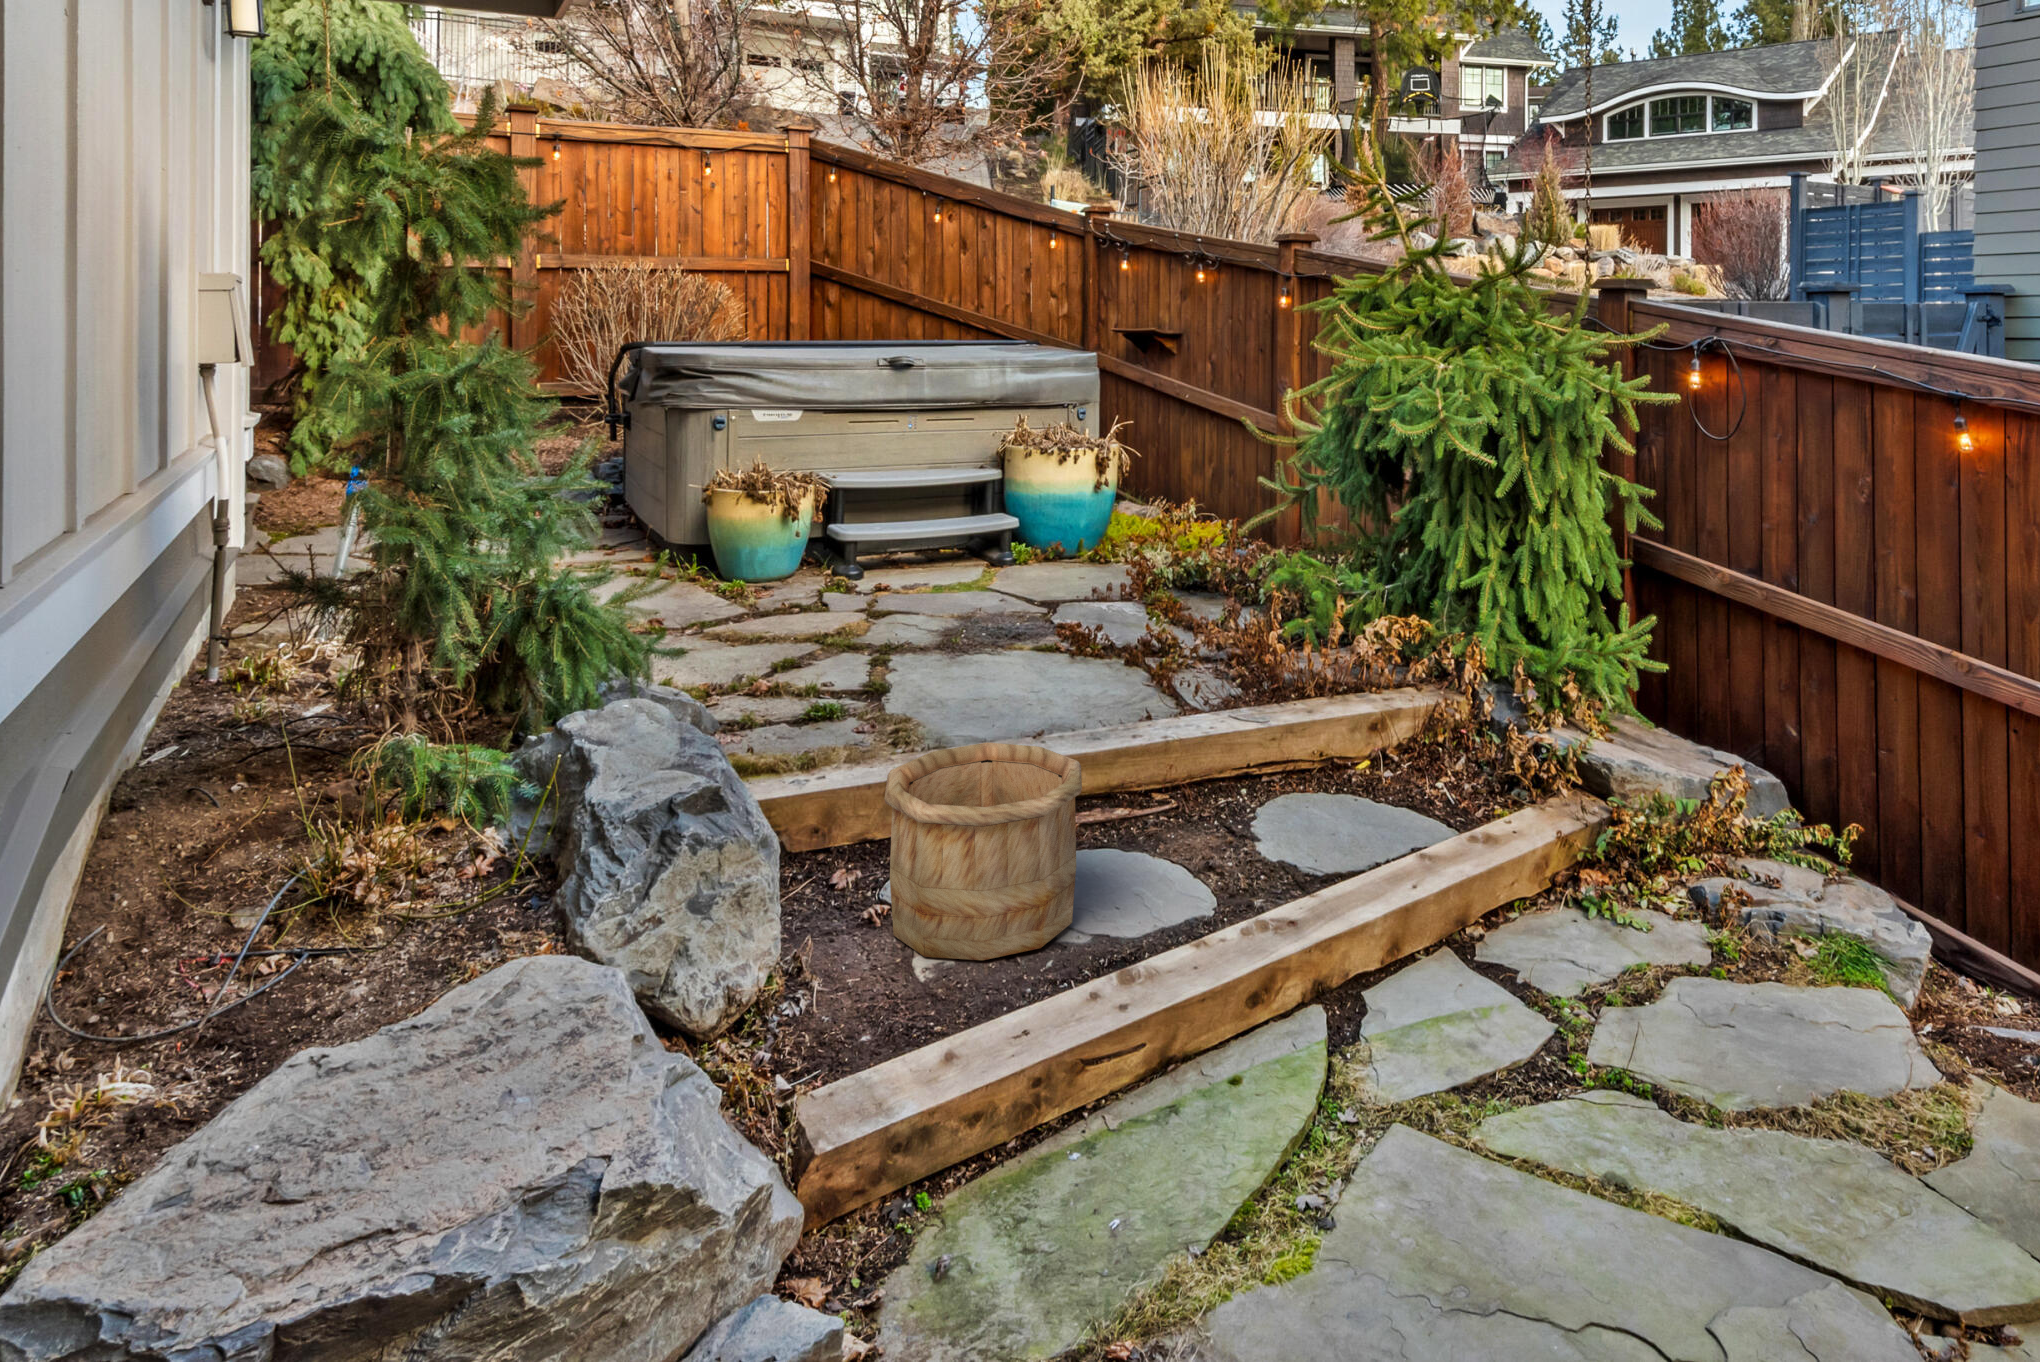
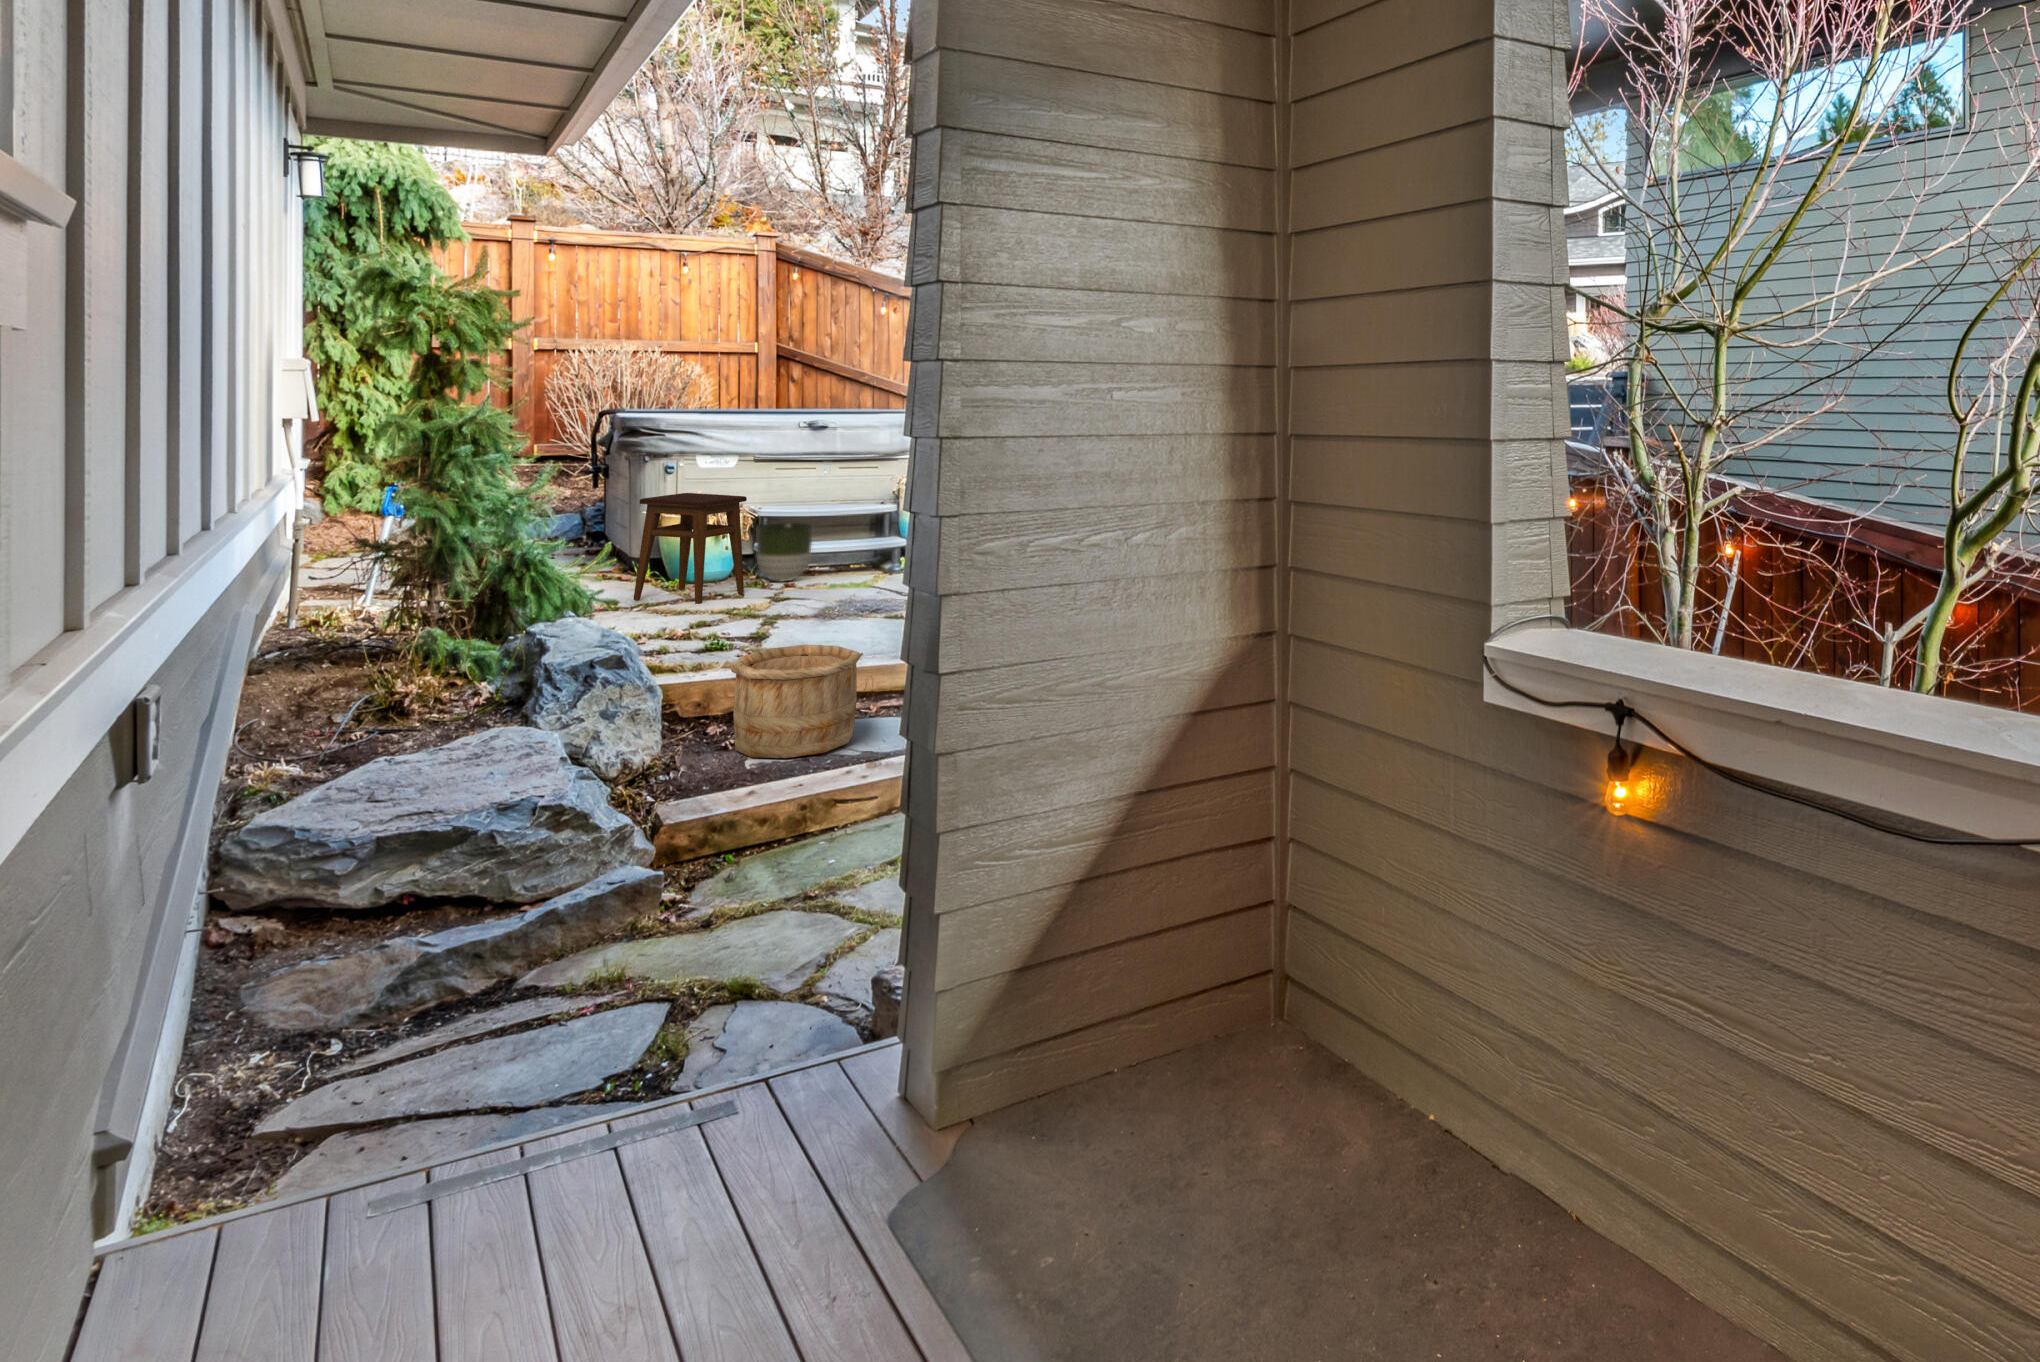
stool: none [682,460,823,620] -> present [634,493,747,604]
planter: none [830,498,902,580] -> present [756,523,813,582]

